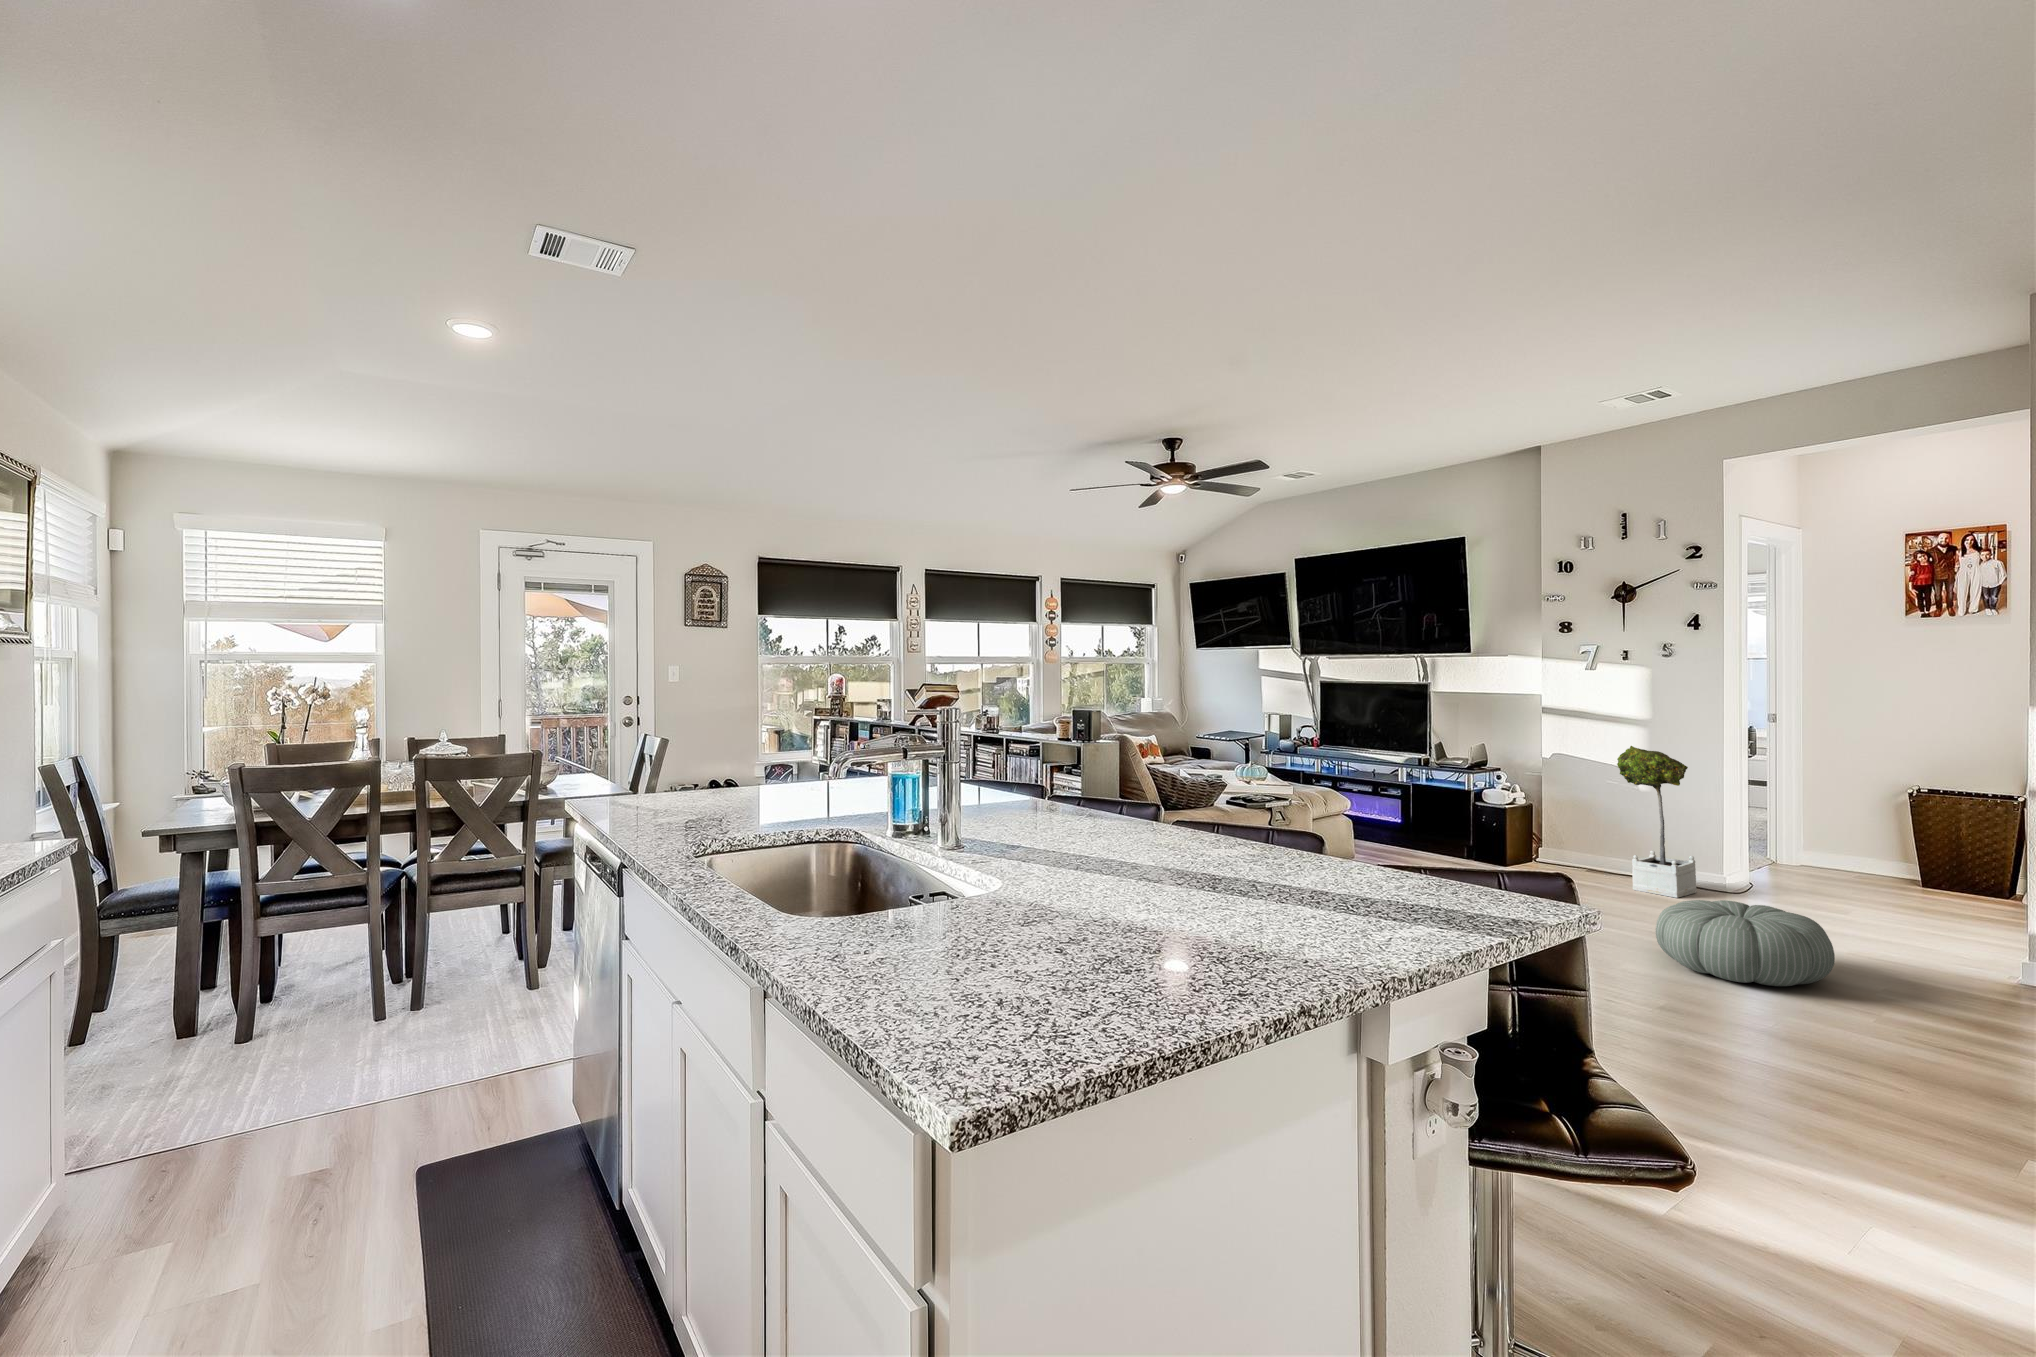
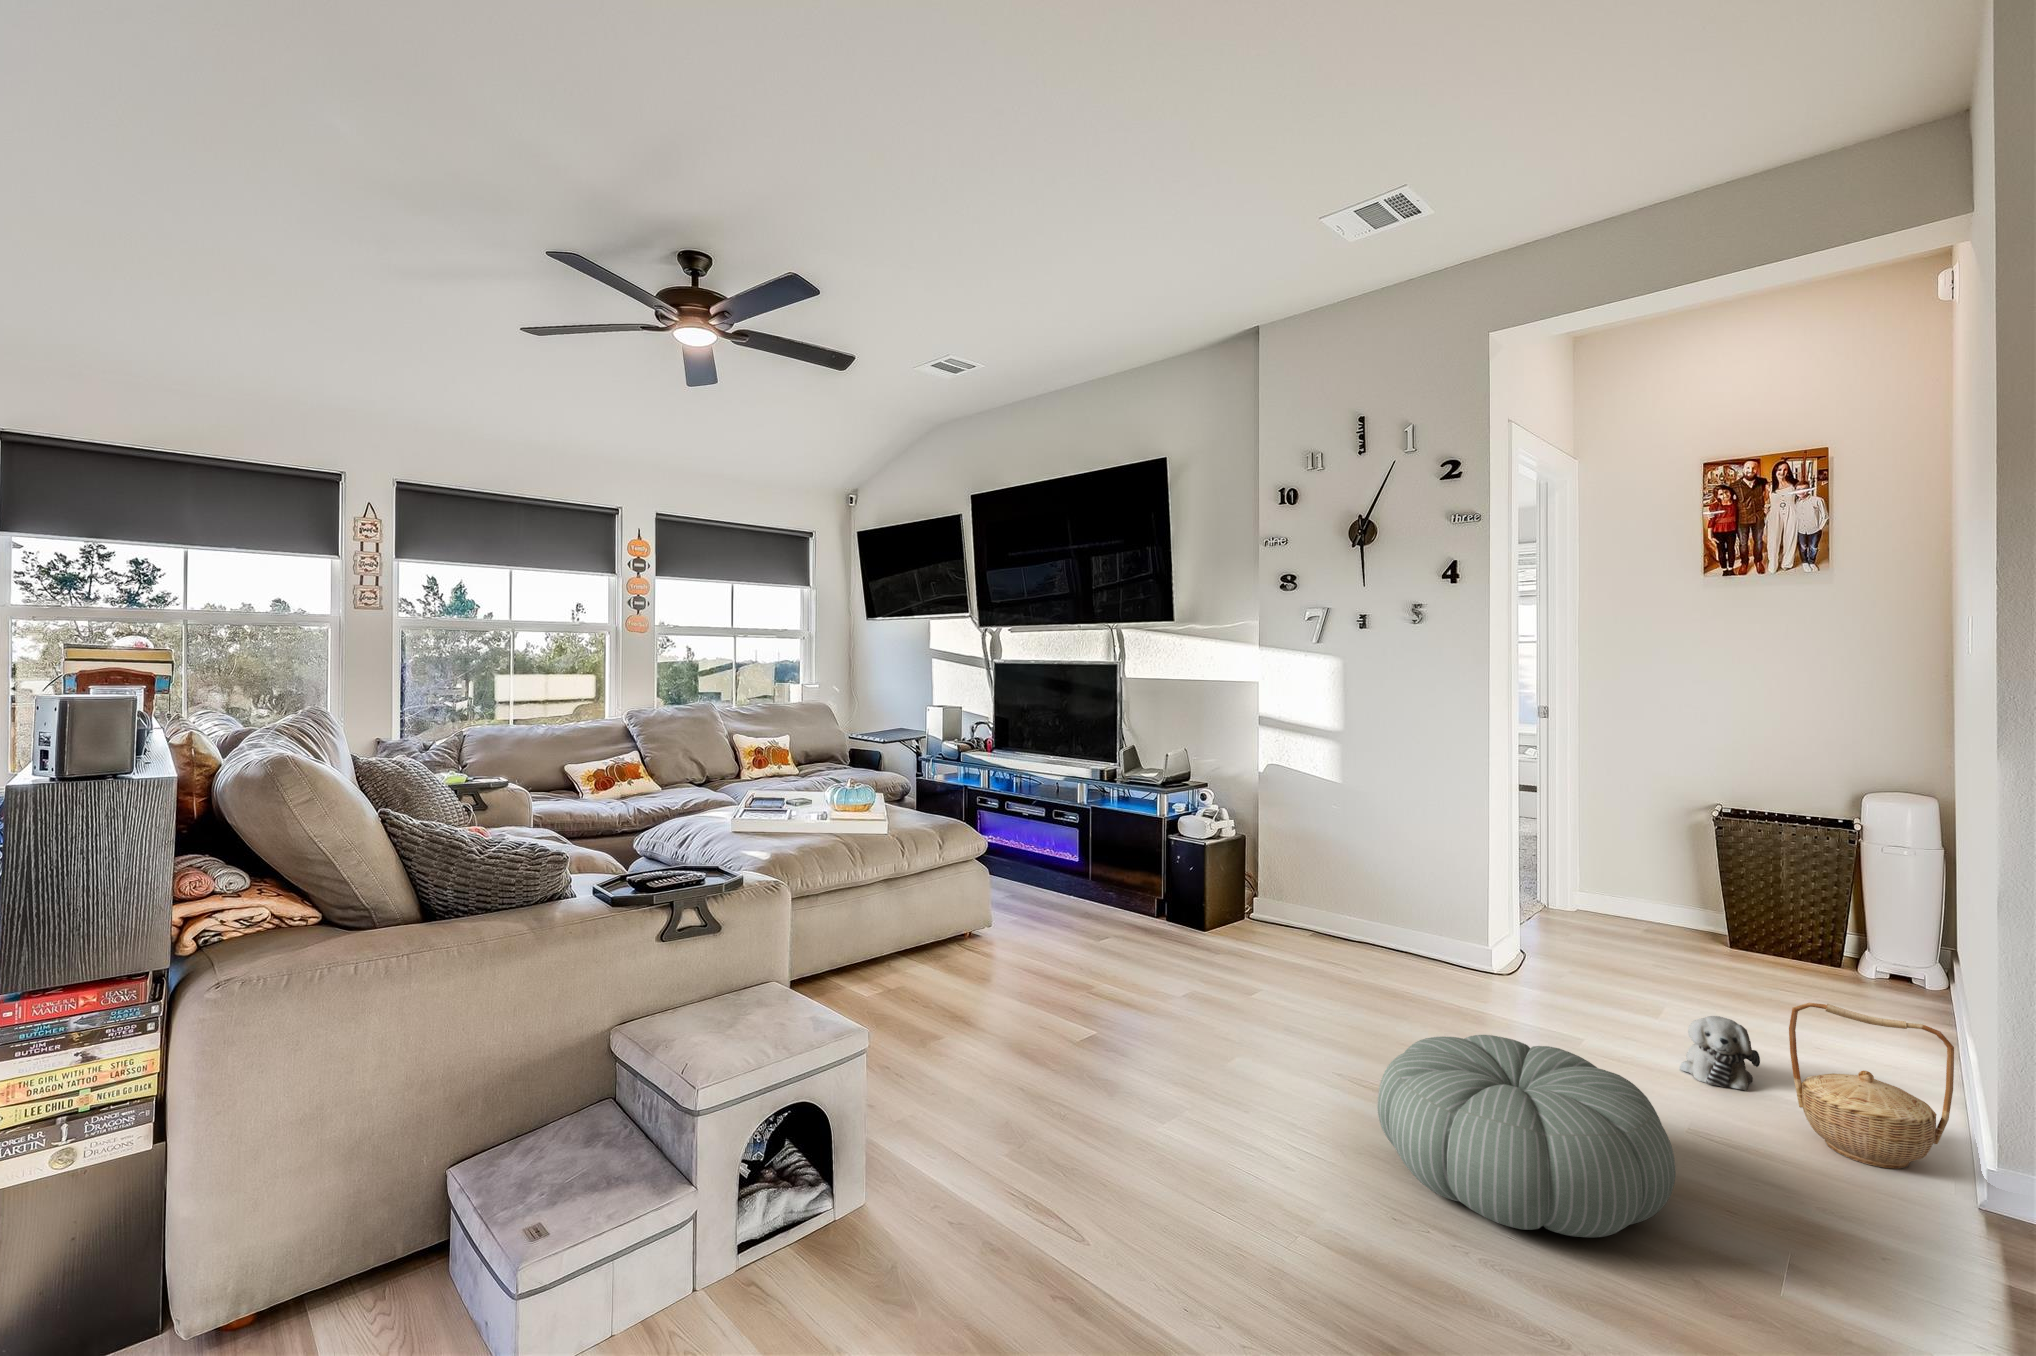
potted tree: present [1617,746,1697,898] -> none [1346,754,1447,983]
basket: none [1925,888,2027,979] -> present [1789,1003,1954,1169]
plush toy: none [1862,905,1916,949] -> present [1680,1016,1760,1090]

